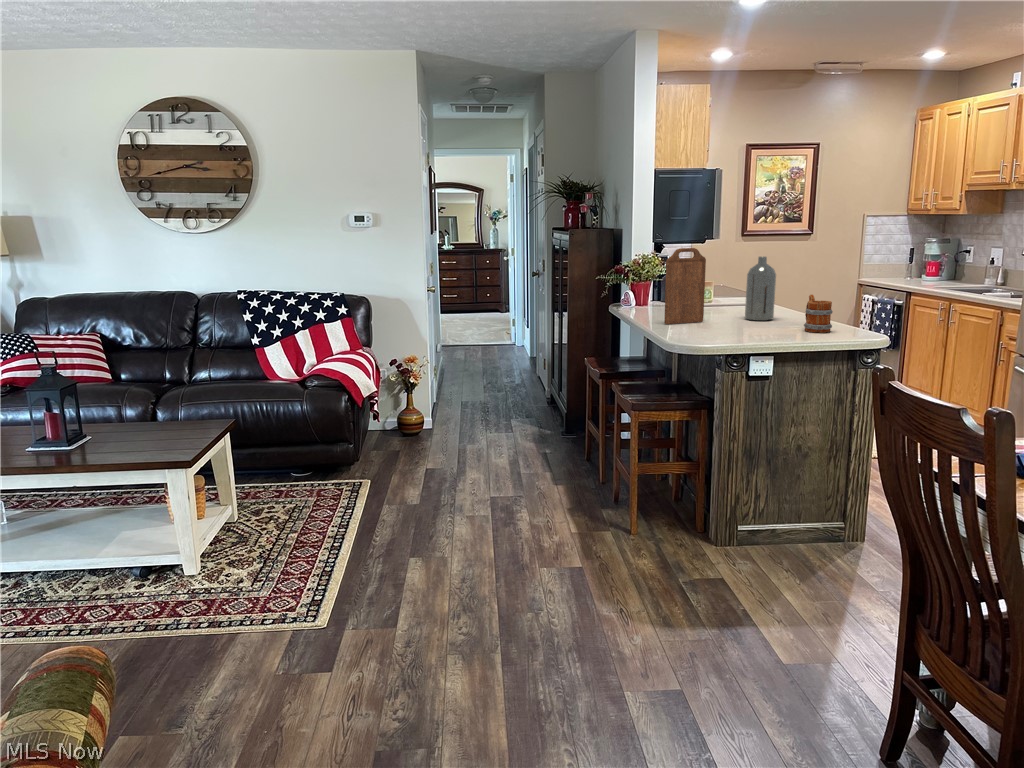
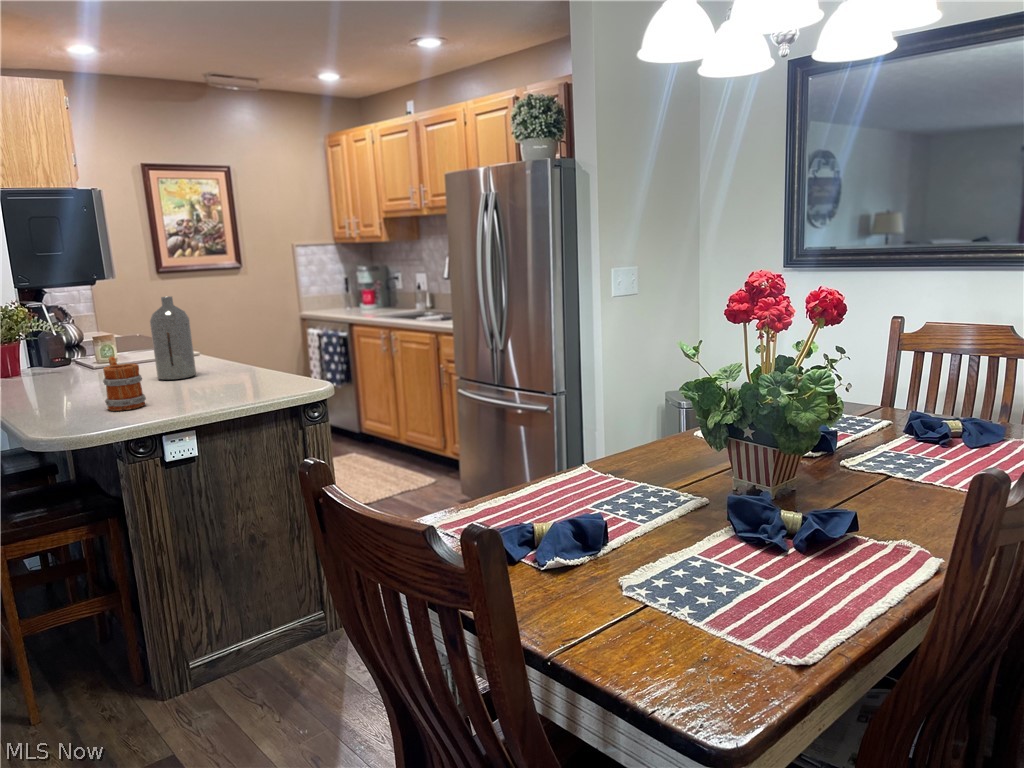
cutting board: present [664,248,706,324] -> none [15,291,95,404]
mug: present [804,295,833,333] -> present [103,357,146,411]

